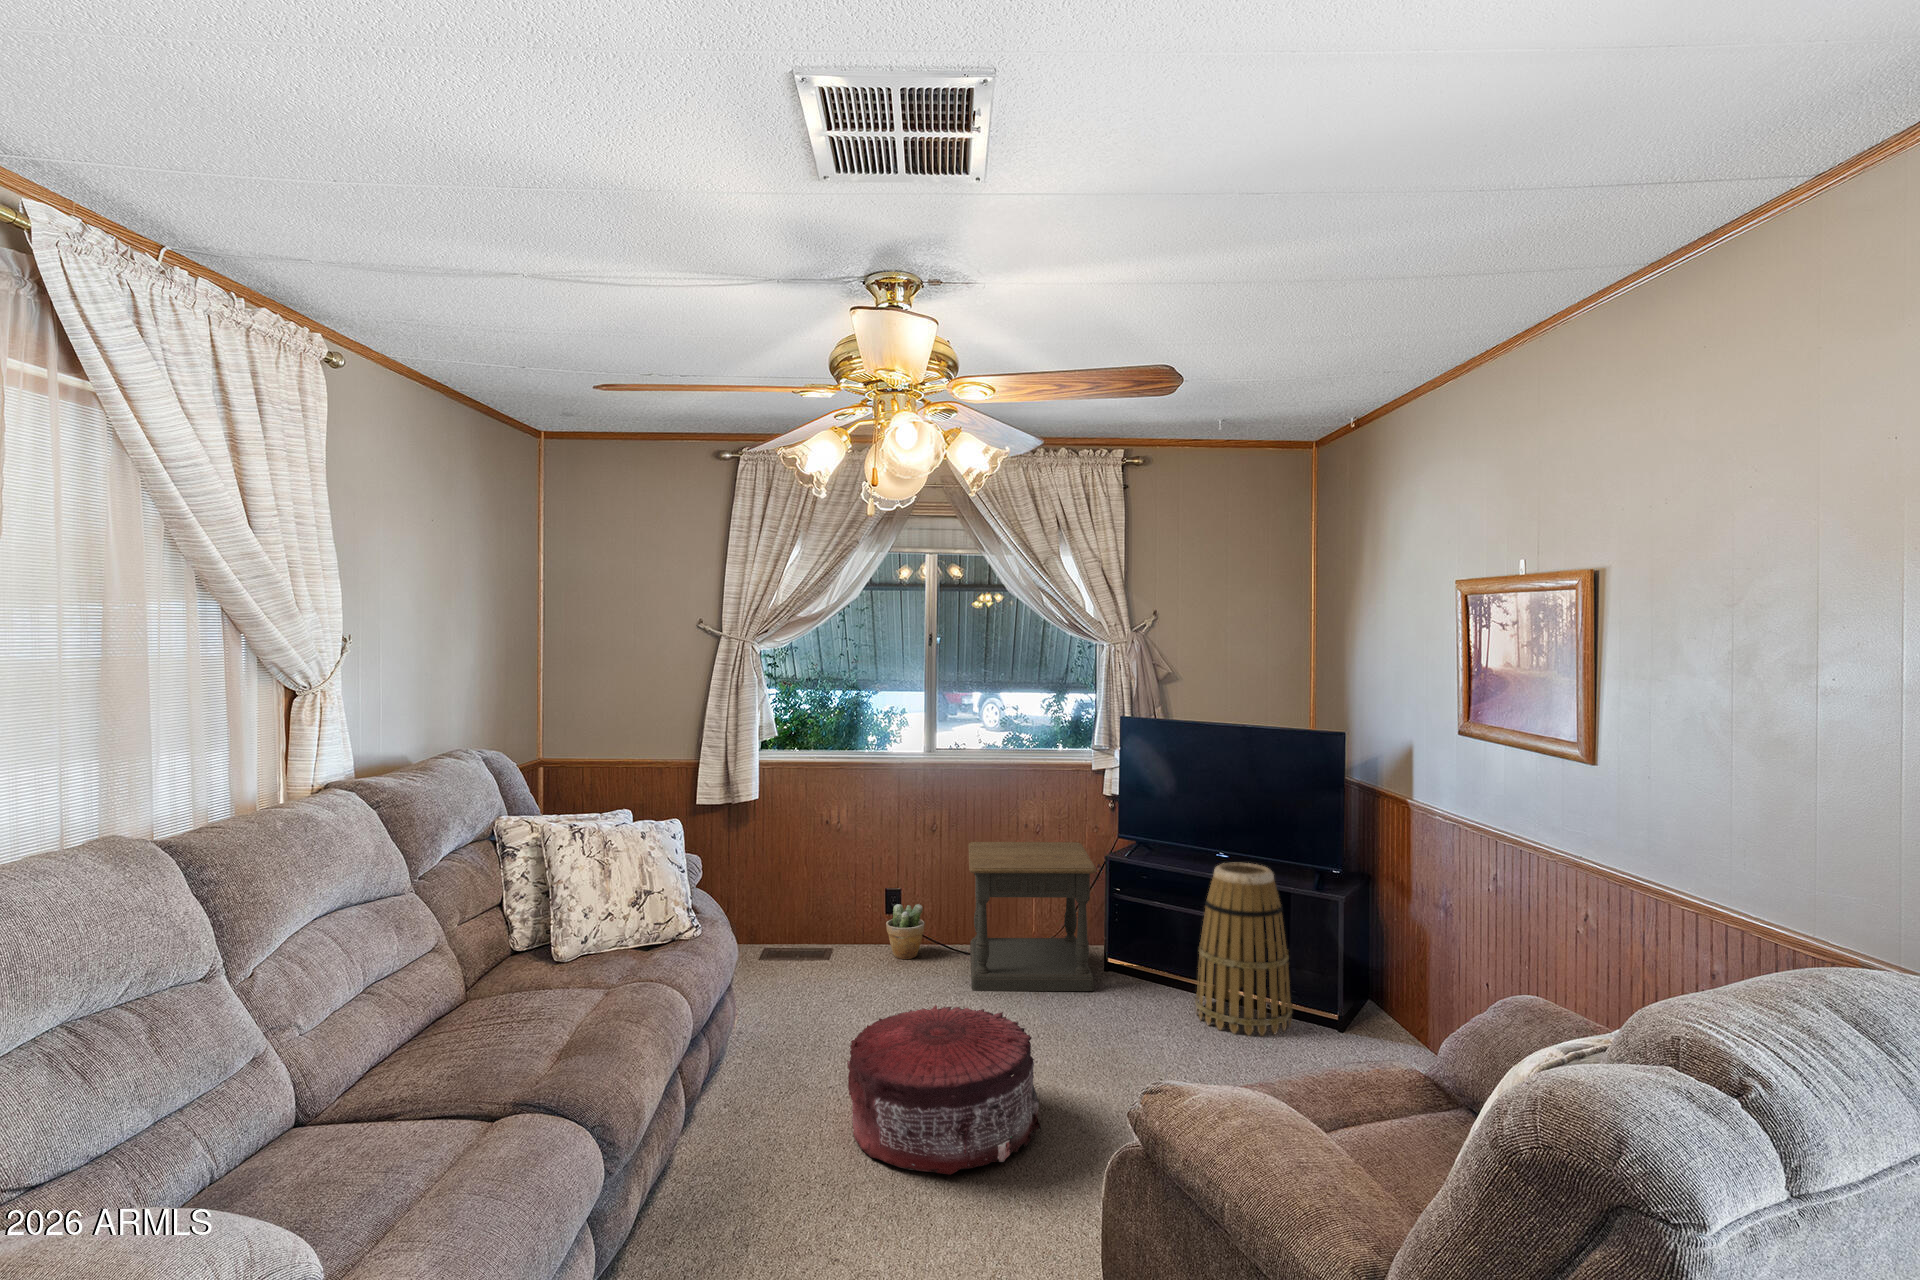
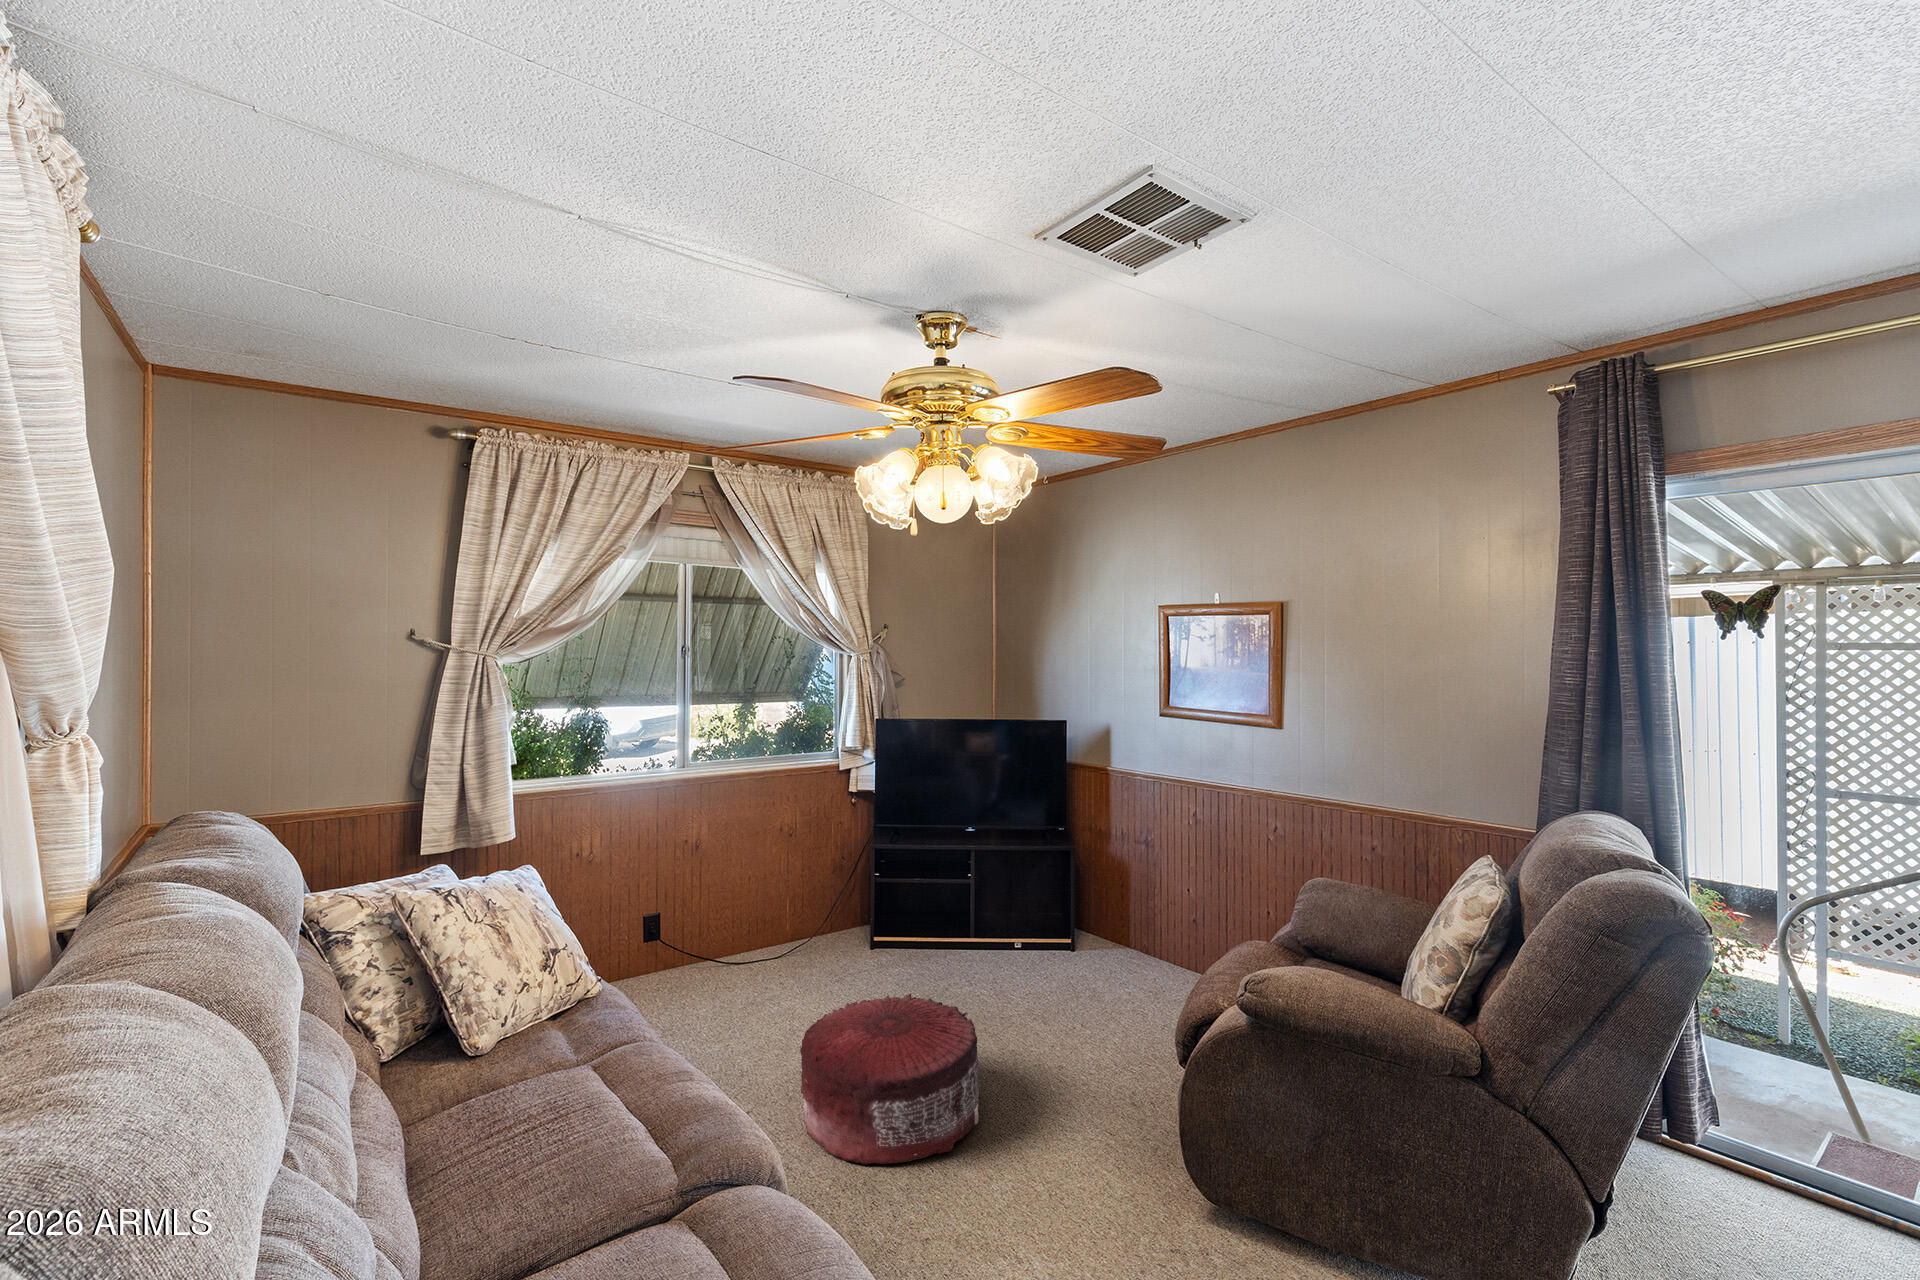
side table: present [968,842,1097,991] -> none [735,836,883,991]
basket: present [1195,862,1292,1036] -> none [969,832,1045,972]
potted plant: present [886,904,925,959] -> none [657,920,699,980]

